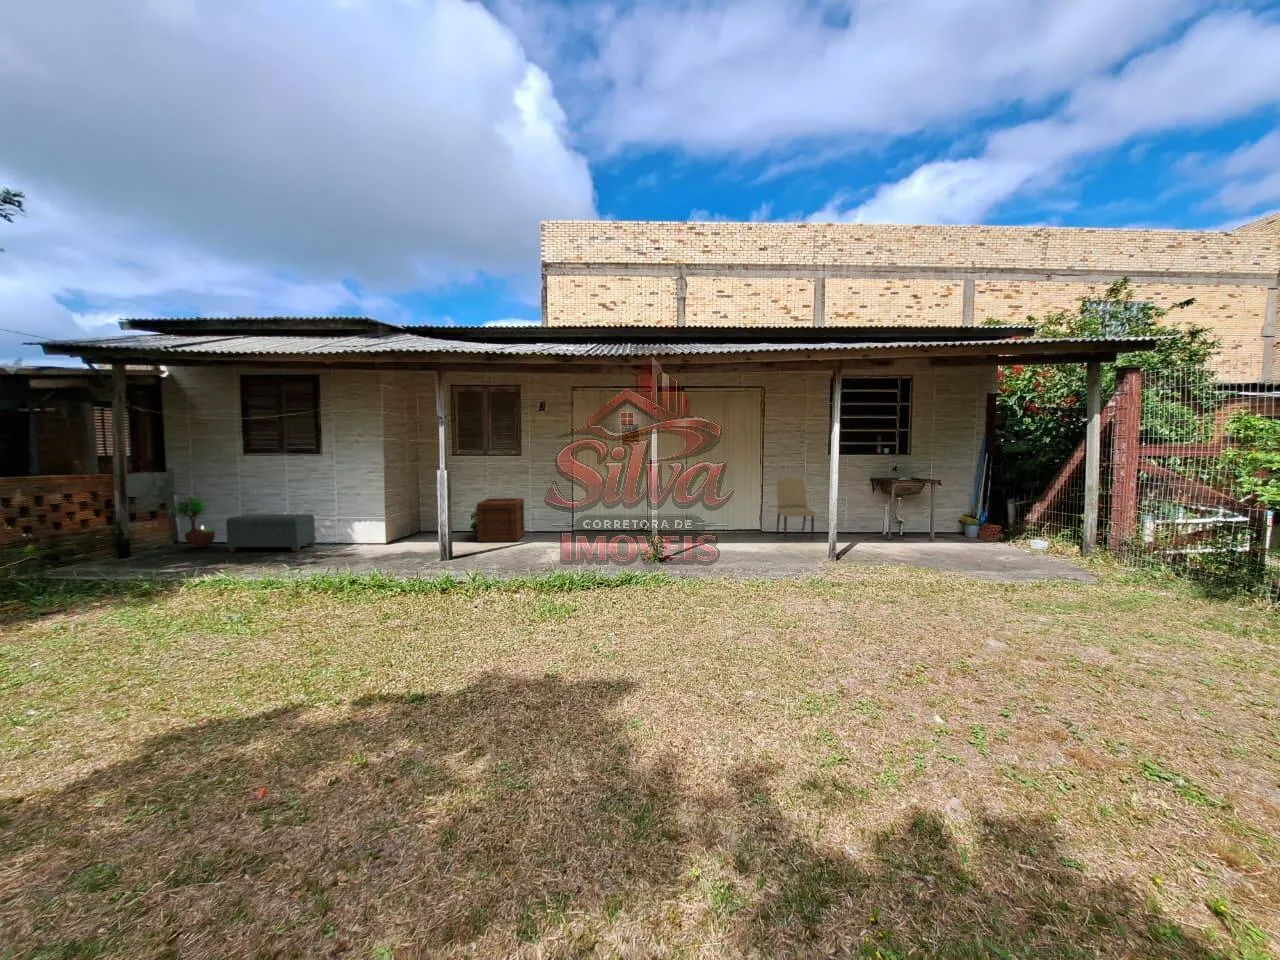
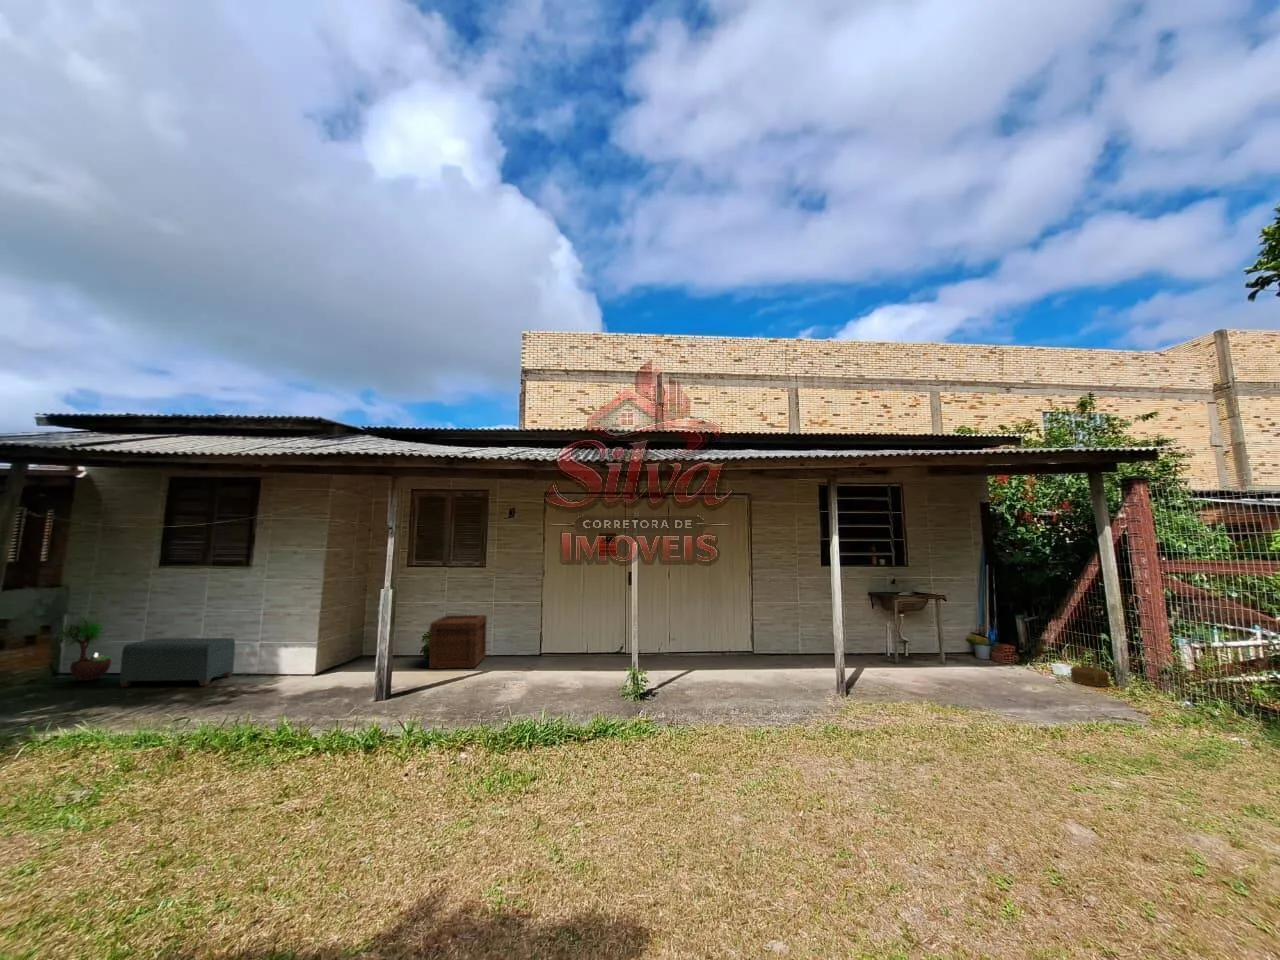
chair: present [777,478,815,539] -> none [768,592,812,664]
woven basket: none [1044,523,1077,556] -> present [1070,646,1109,686]

